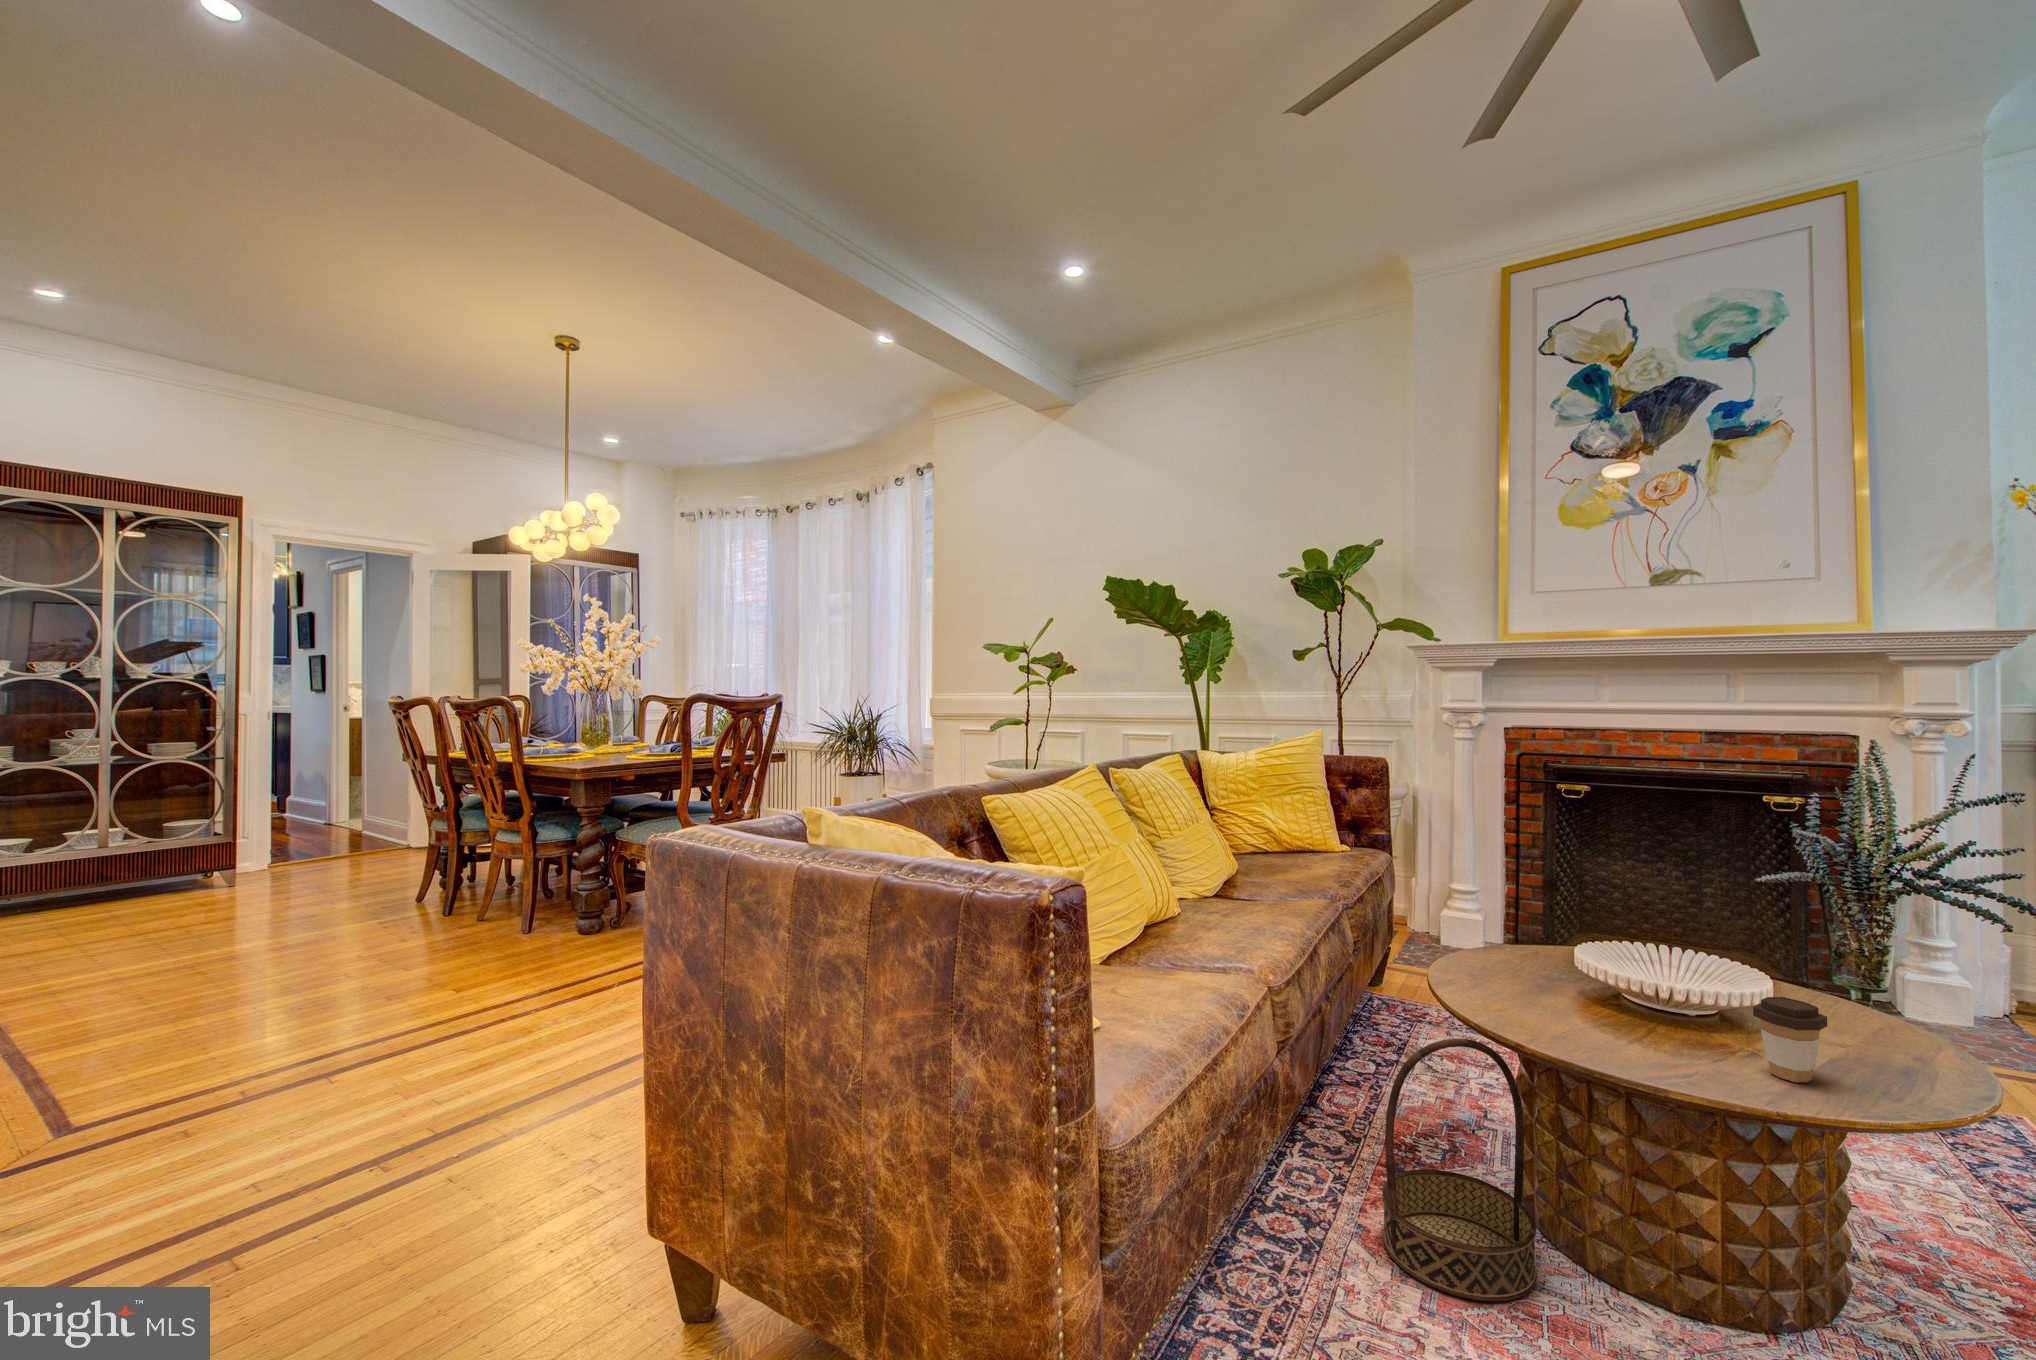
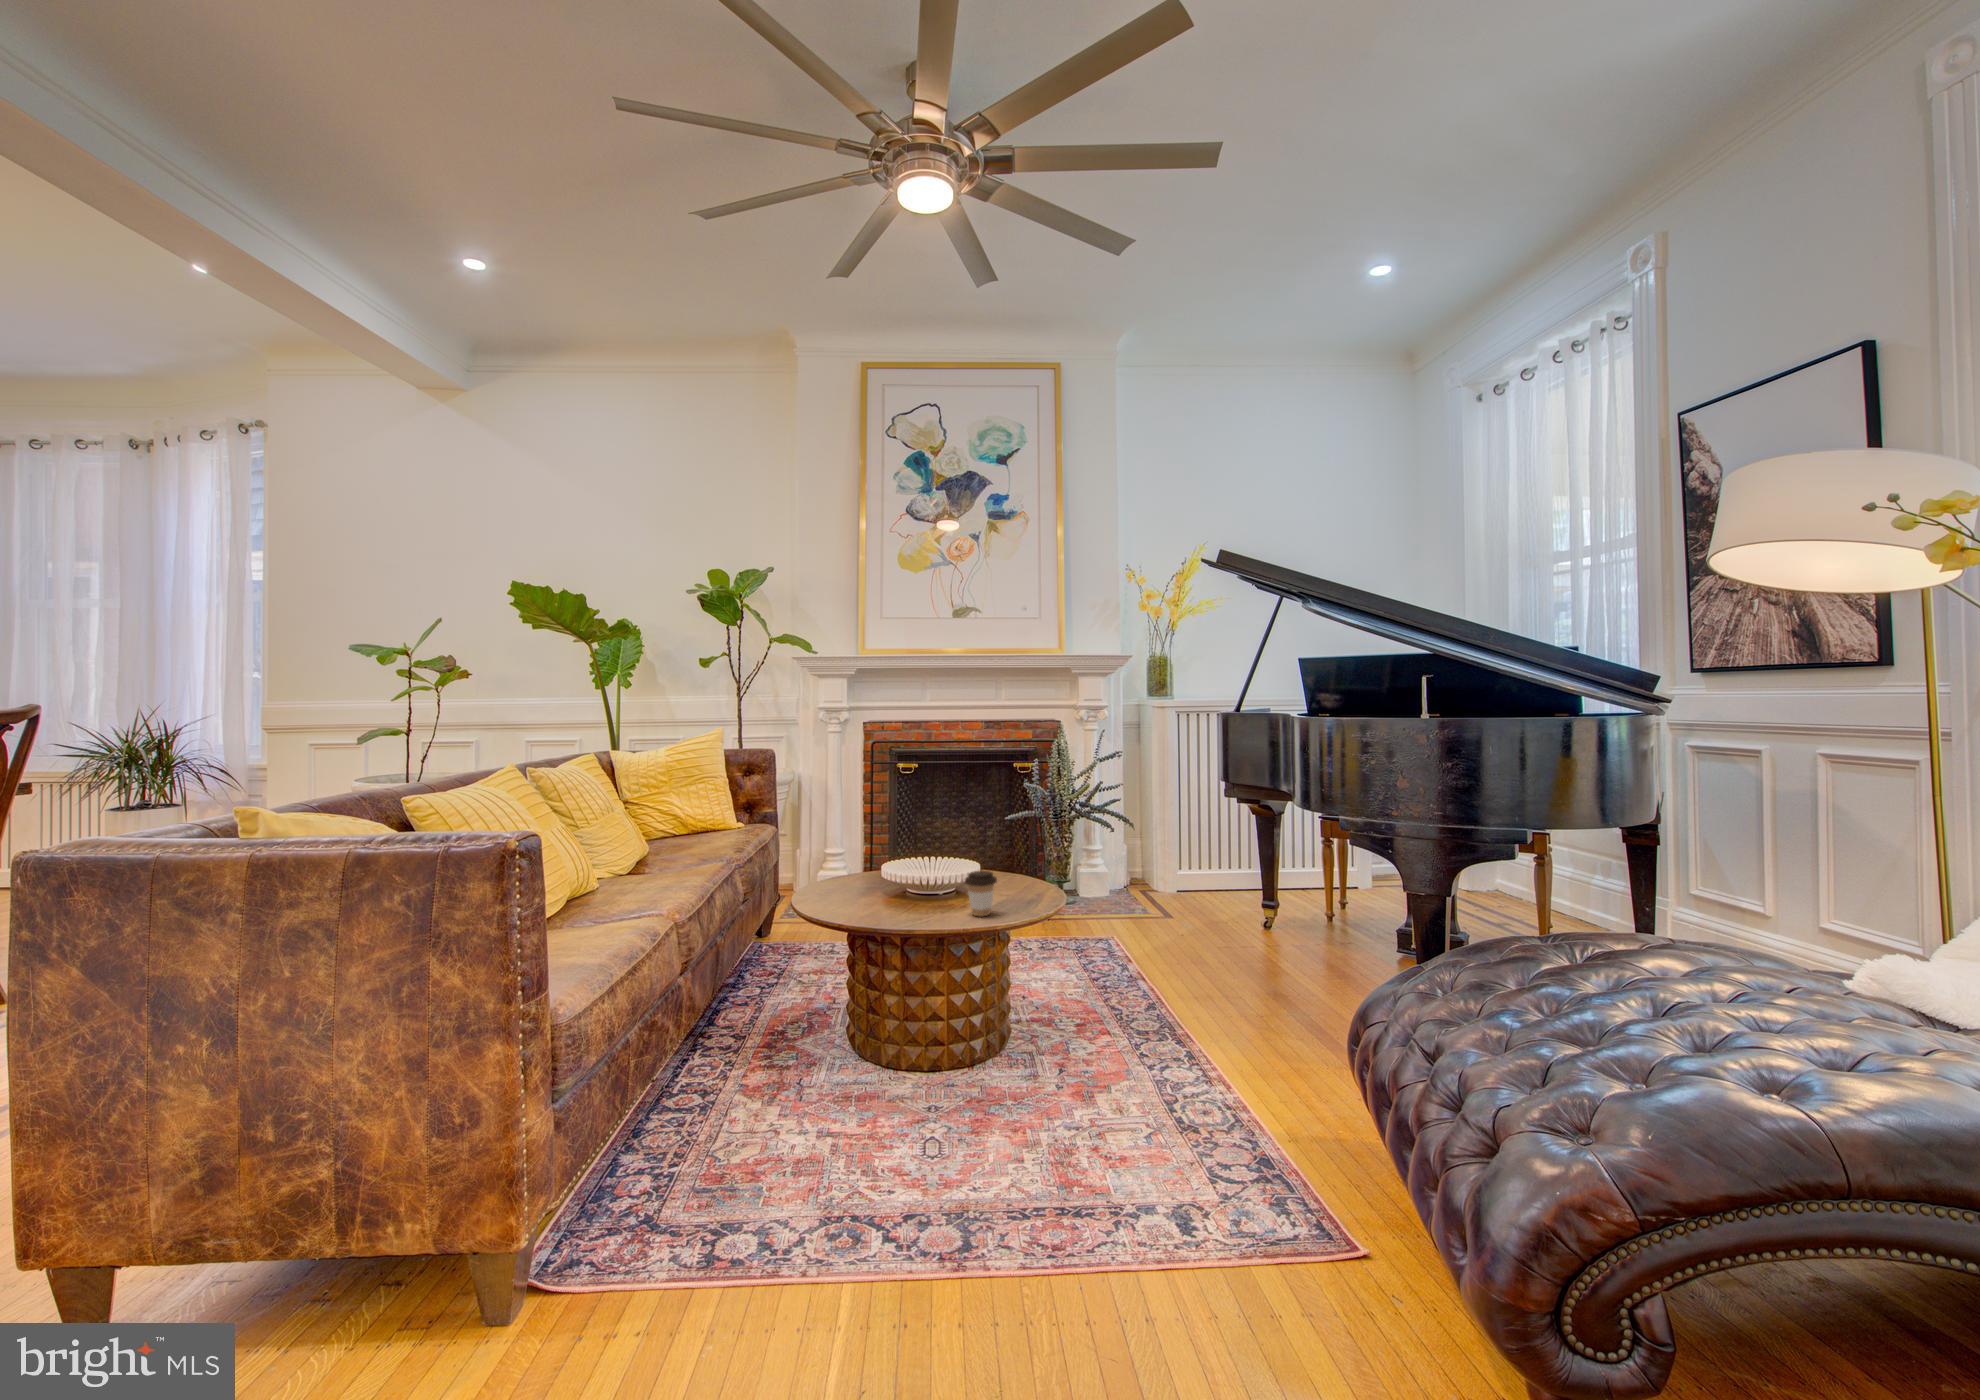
basket: present [1382,1039,1537,1301] -> none [757,931,853,1098]

